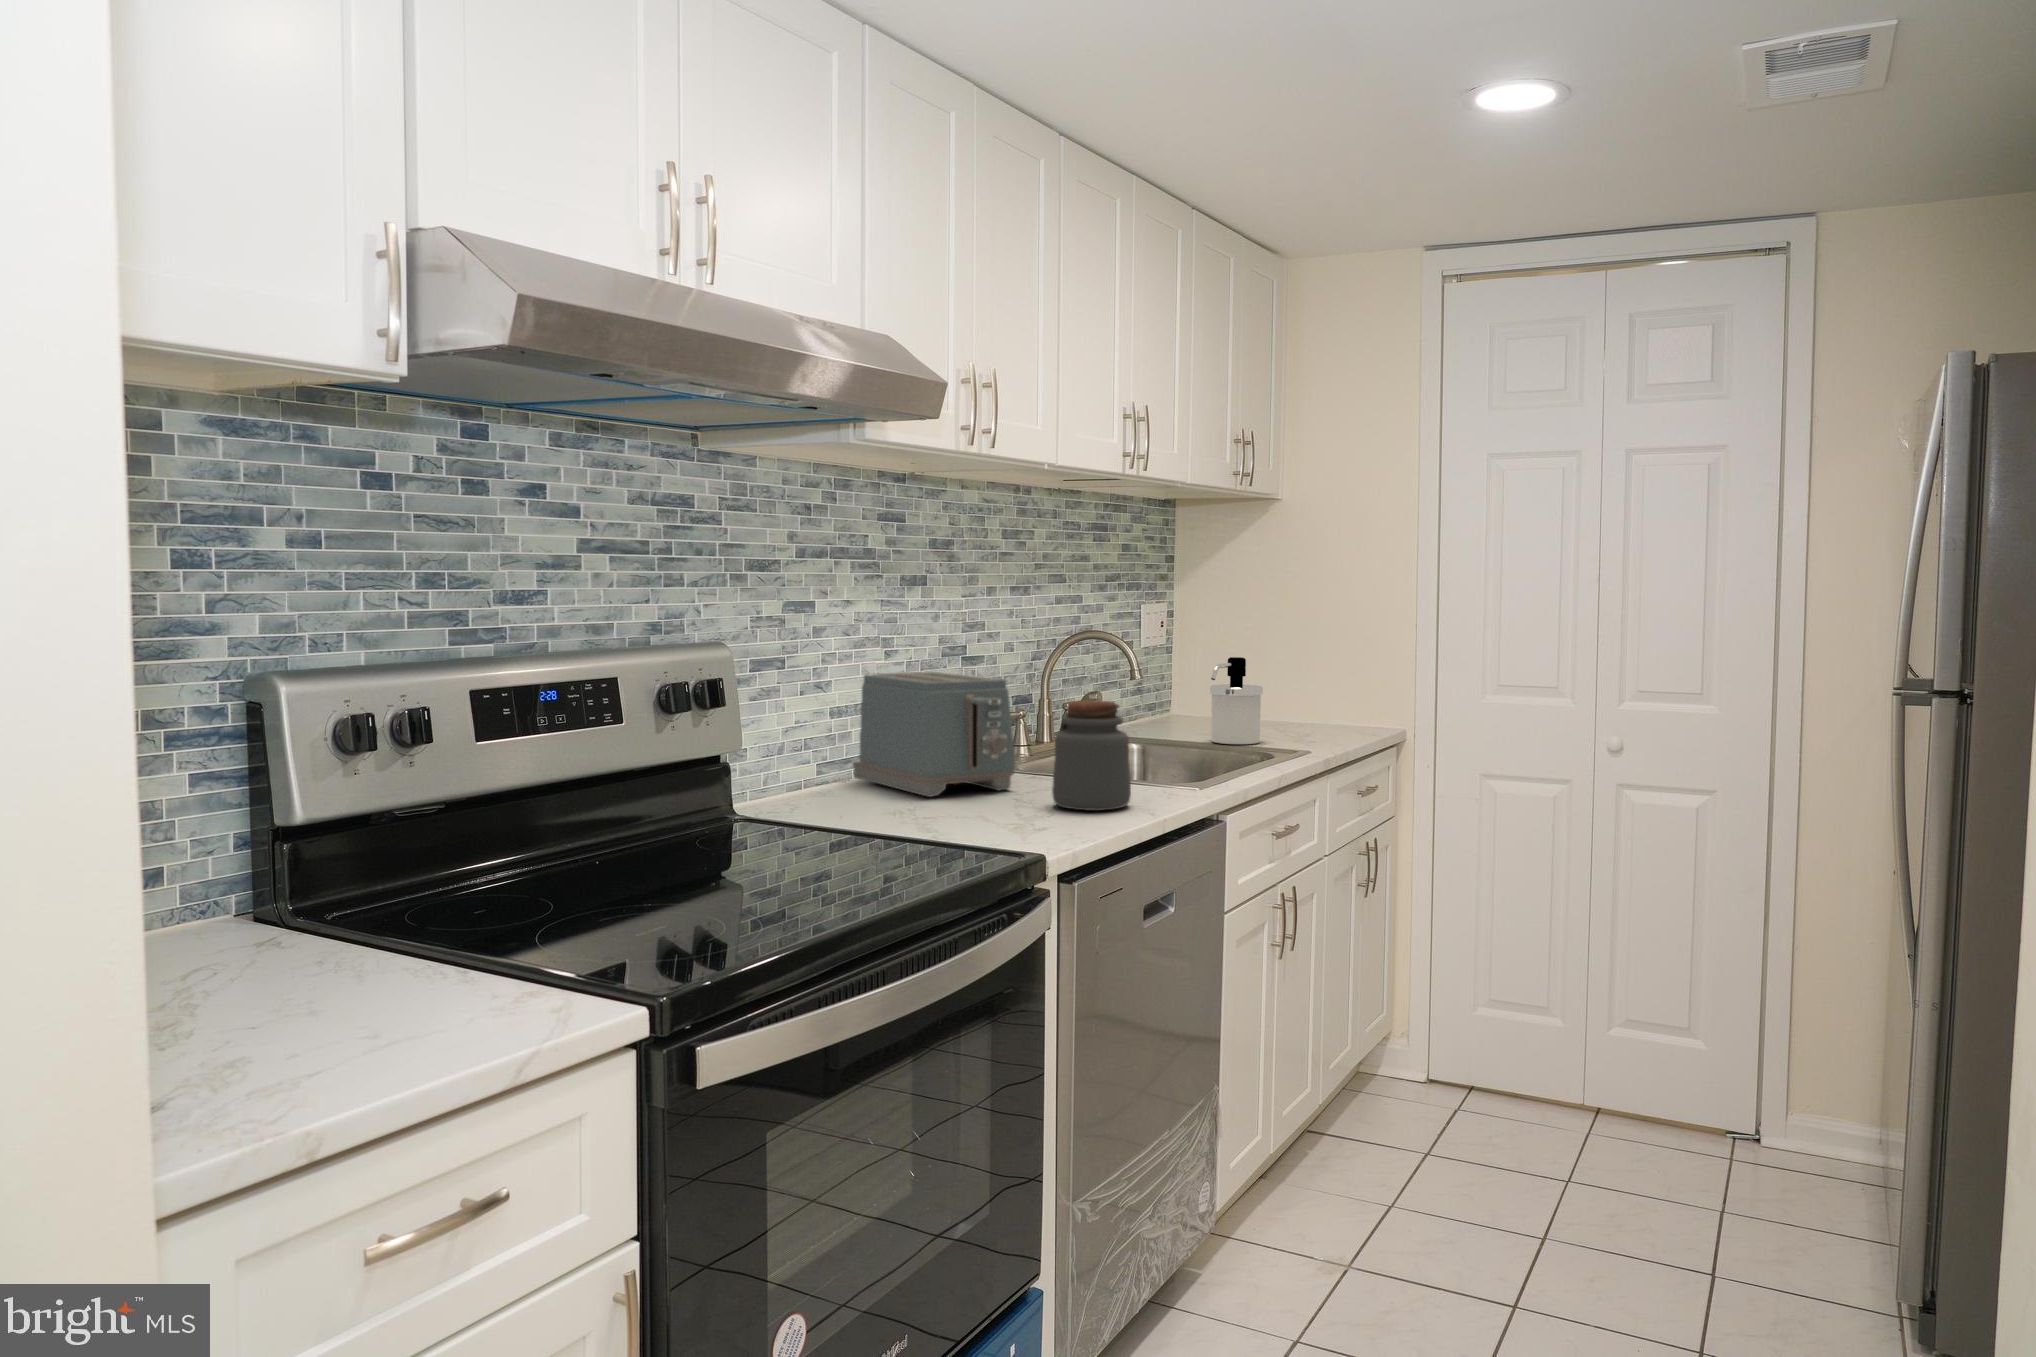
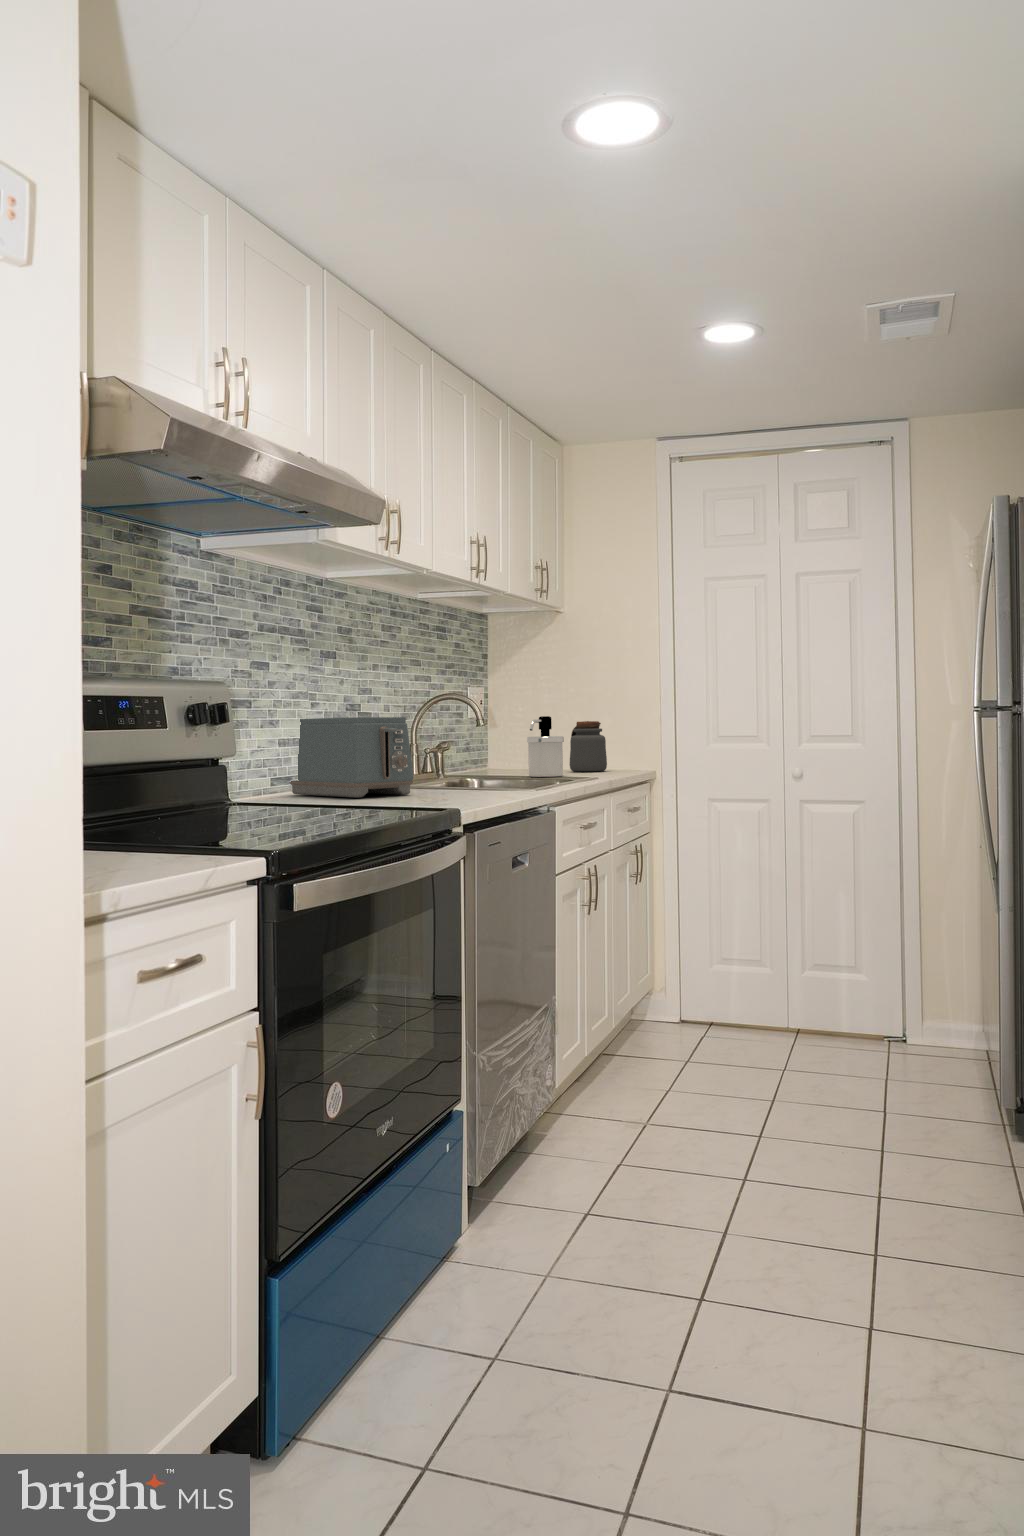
jar: present [1052,700,1131,811] -> present [570,721,607,772]

